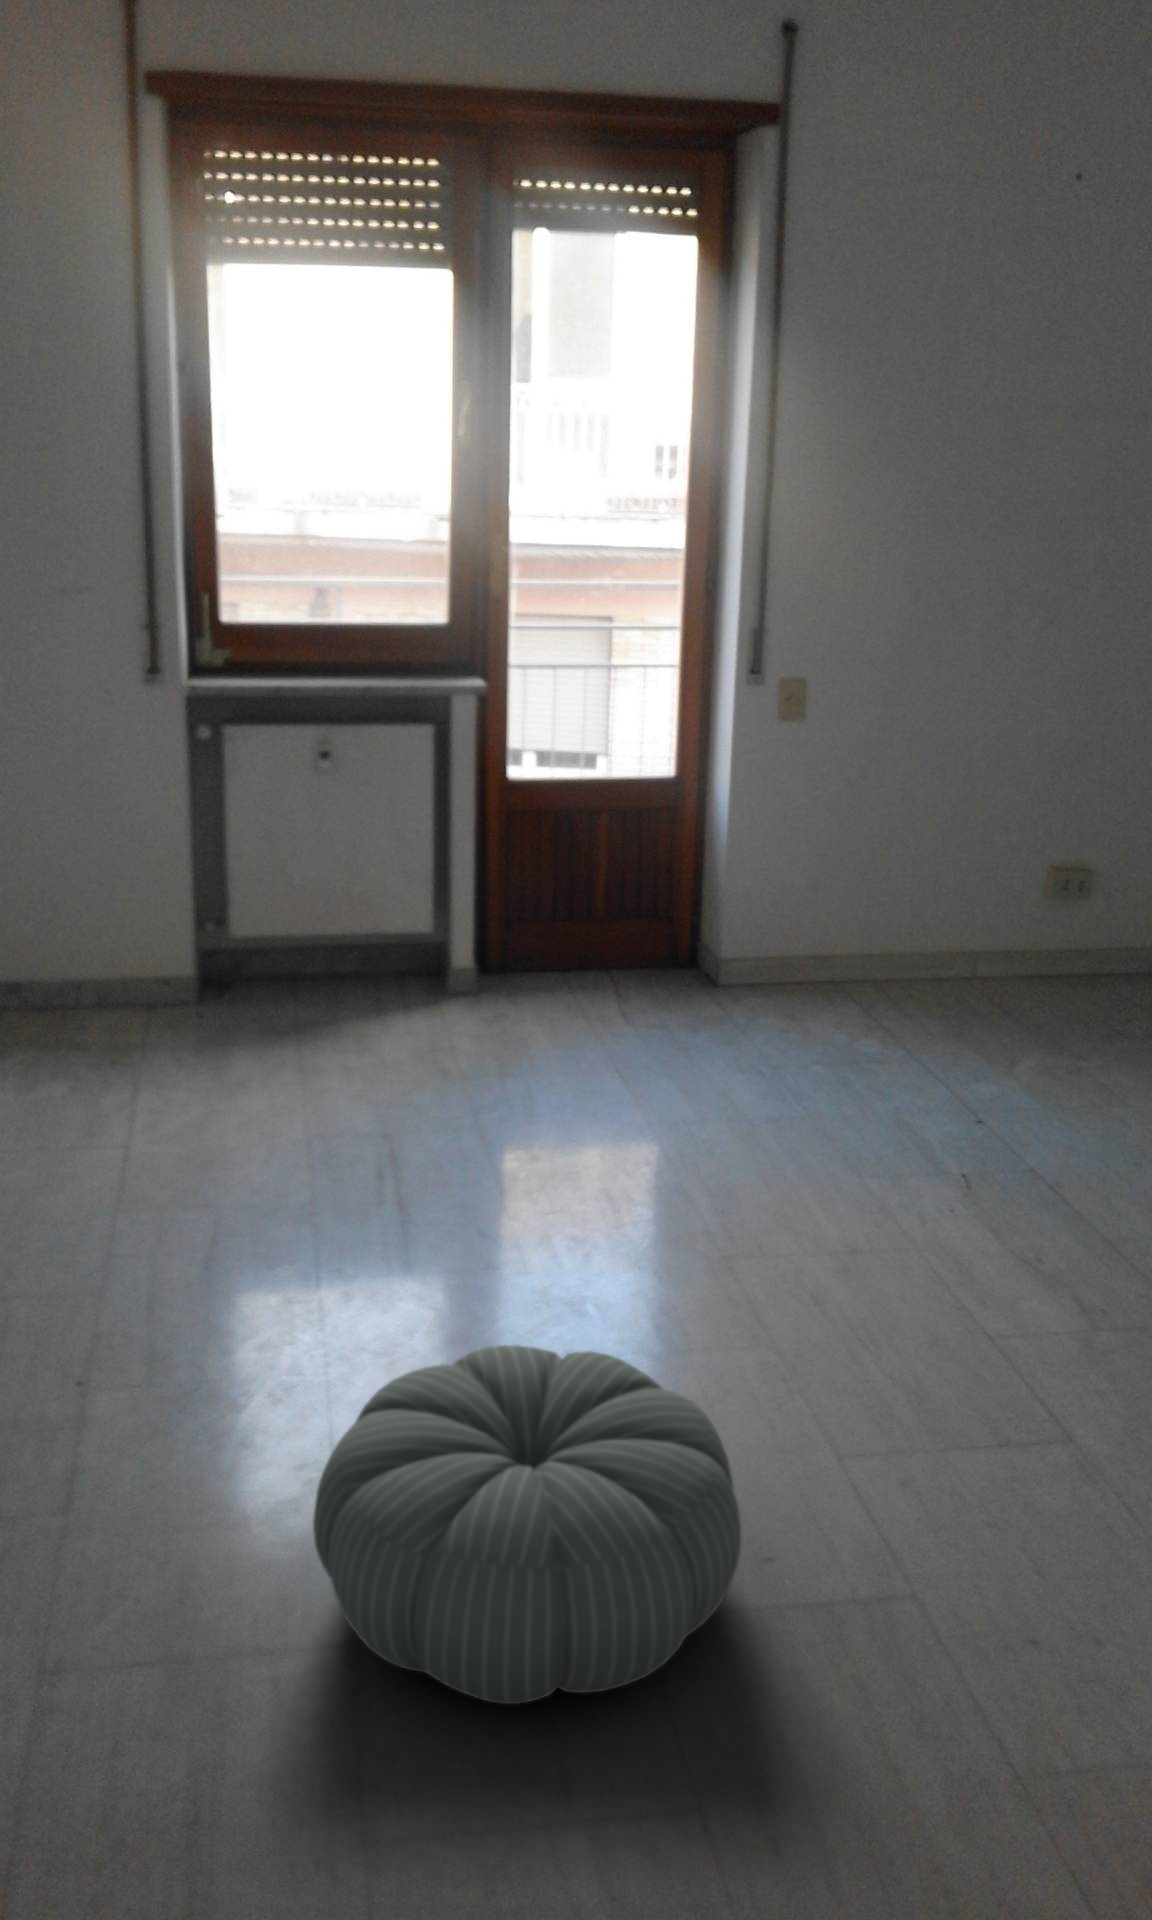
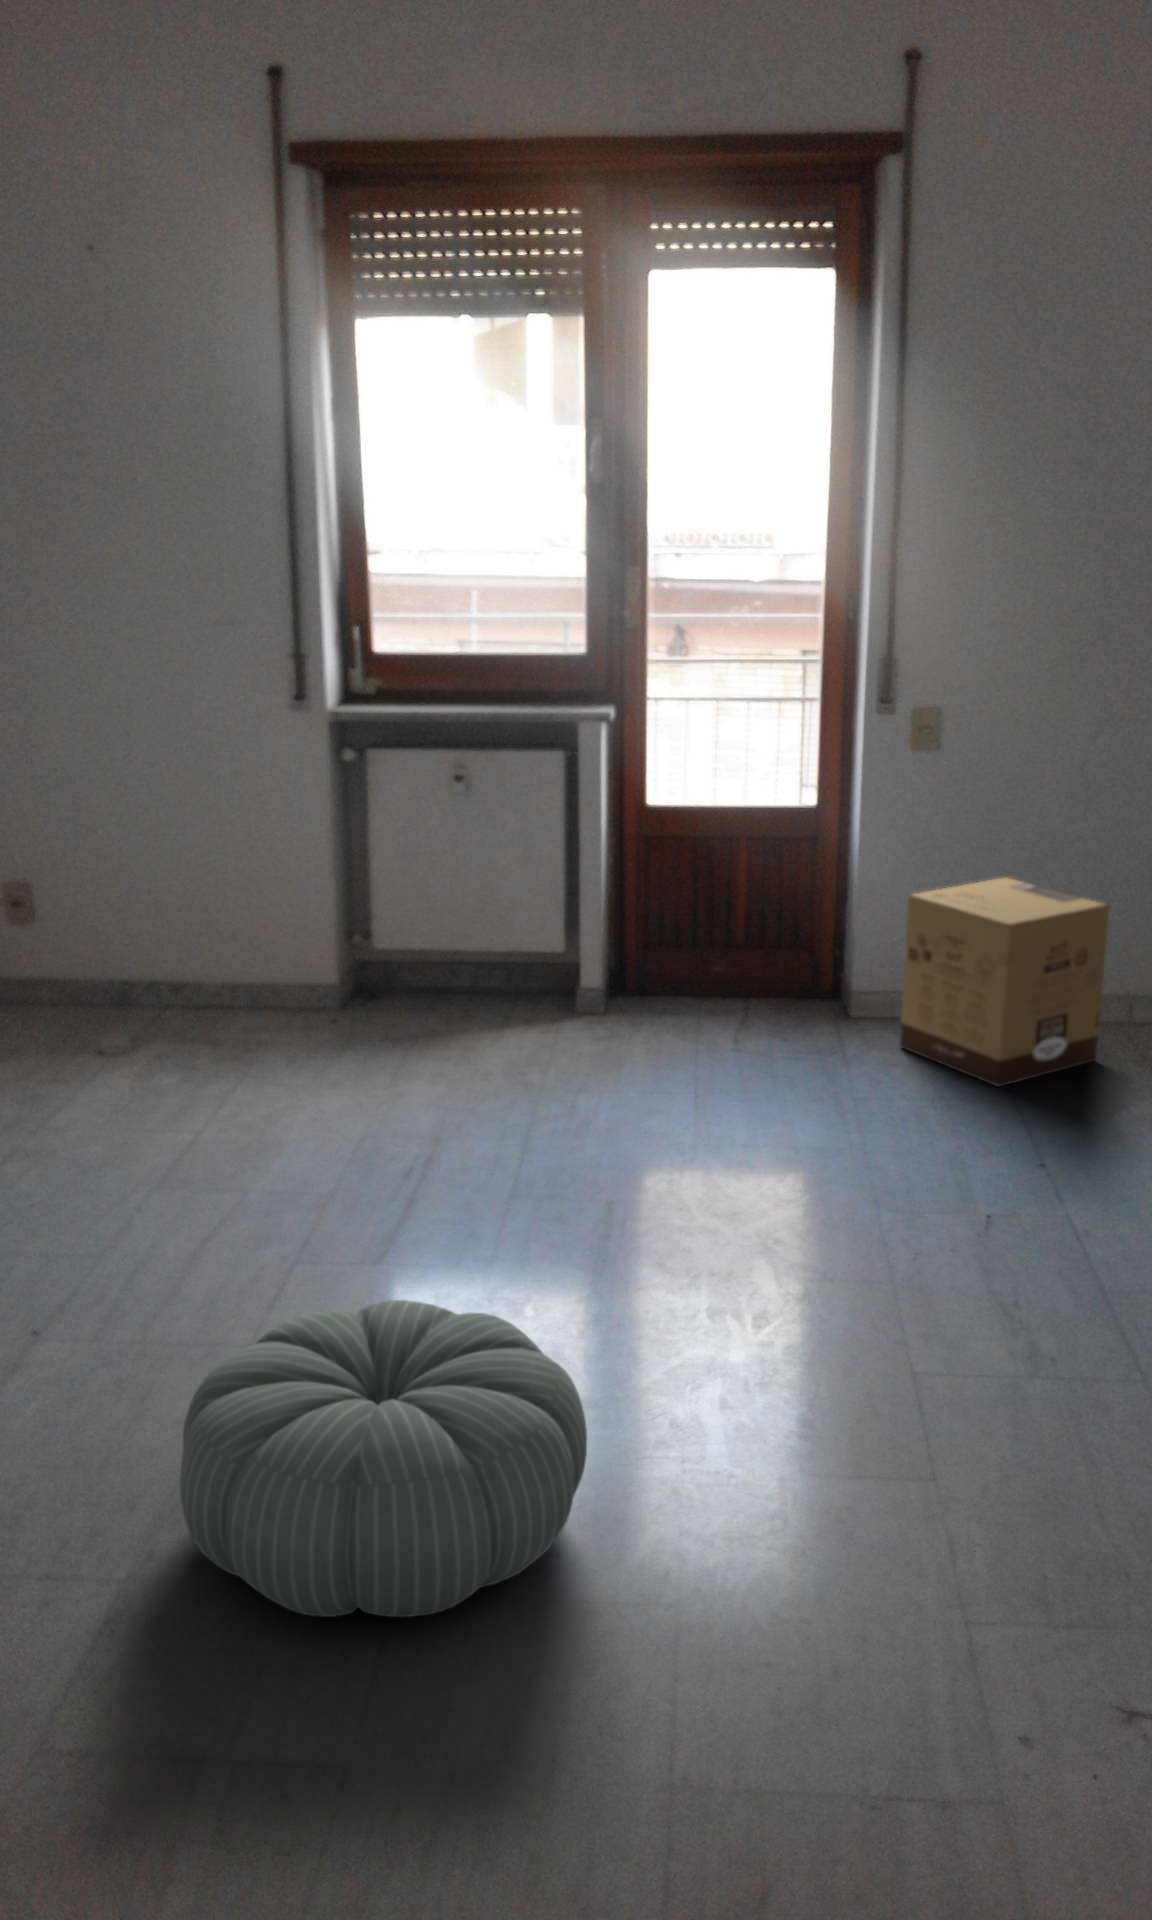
cardboard box: none [779,840,977,1046] -> present [900,878,1110,1087]

